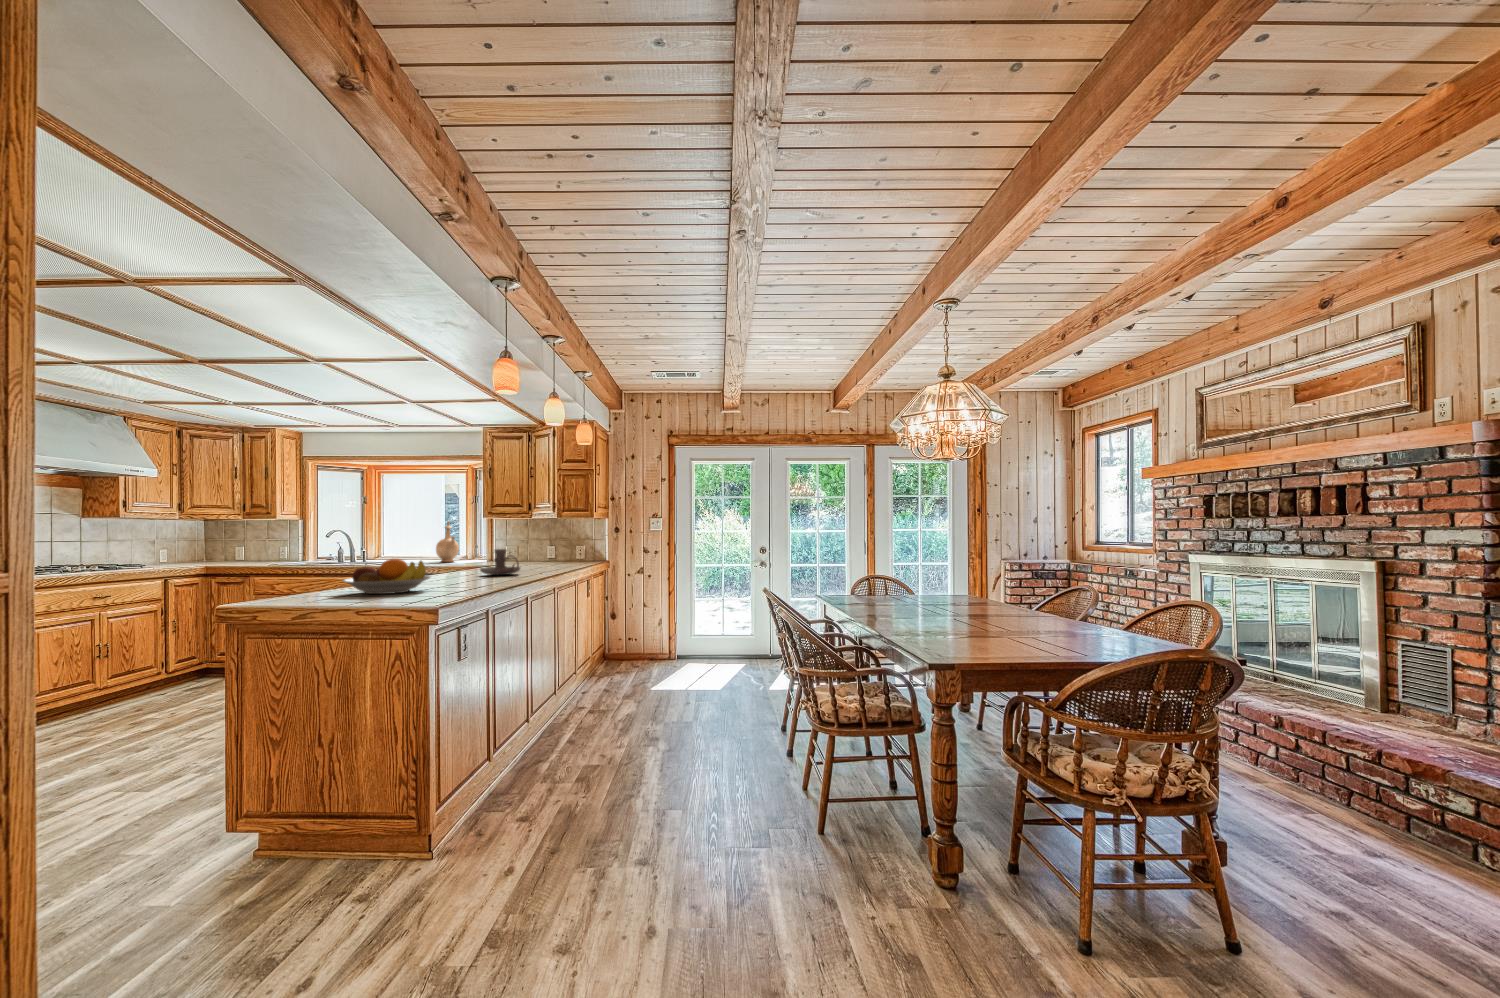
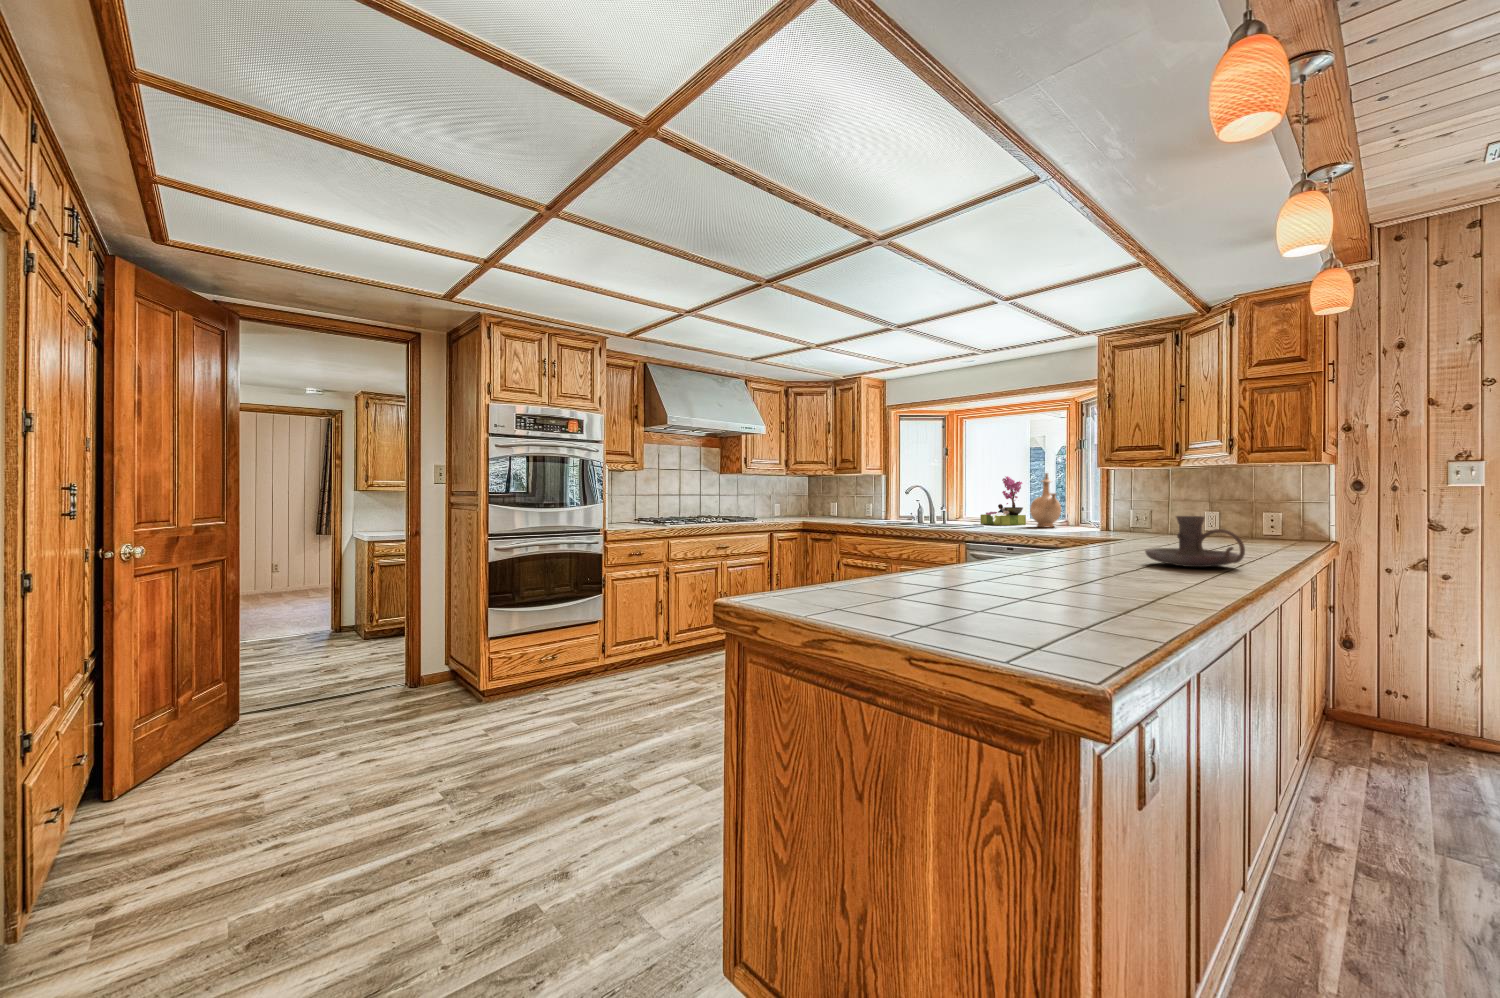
flower arrangement: none [396,522,434,563] -> present [980,476,1026,525]
fruit bowl: present [343,559,430,594] -> none [907,534,1095,614]

